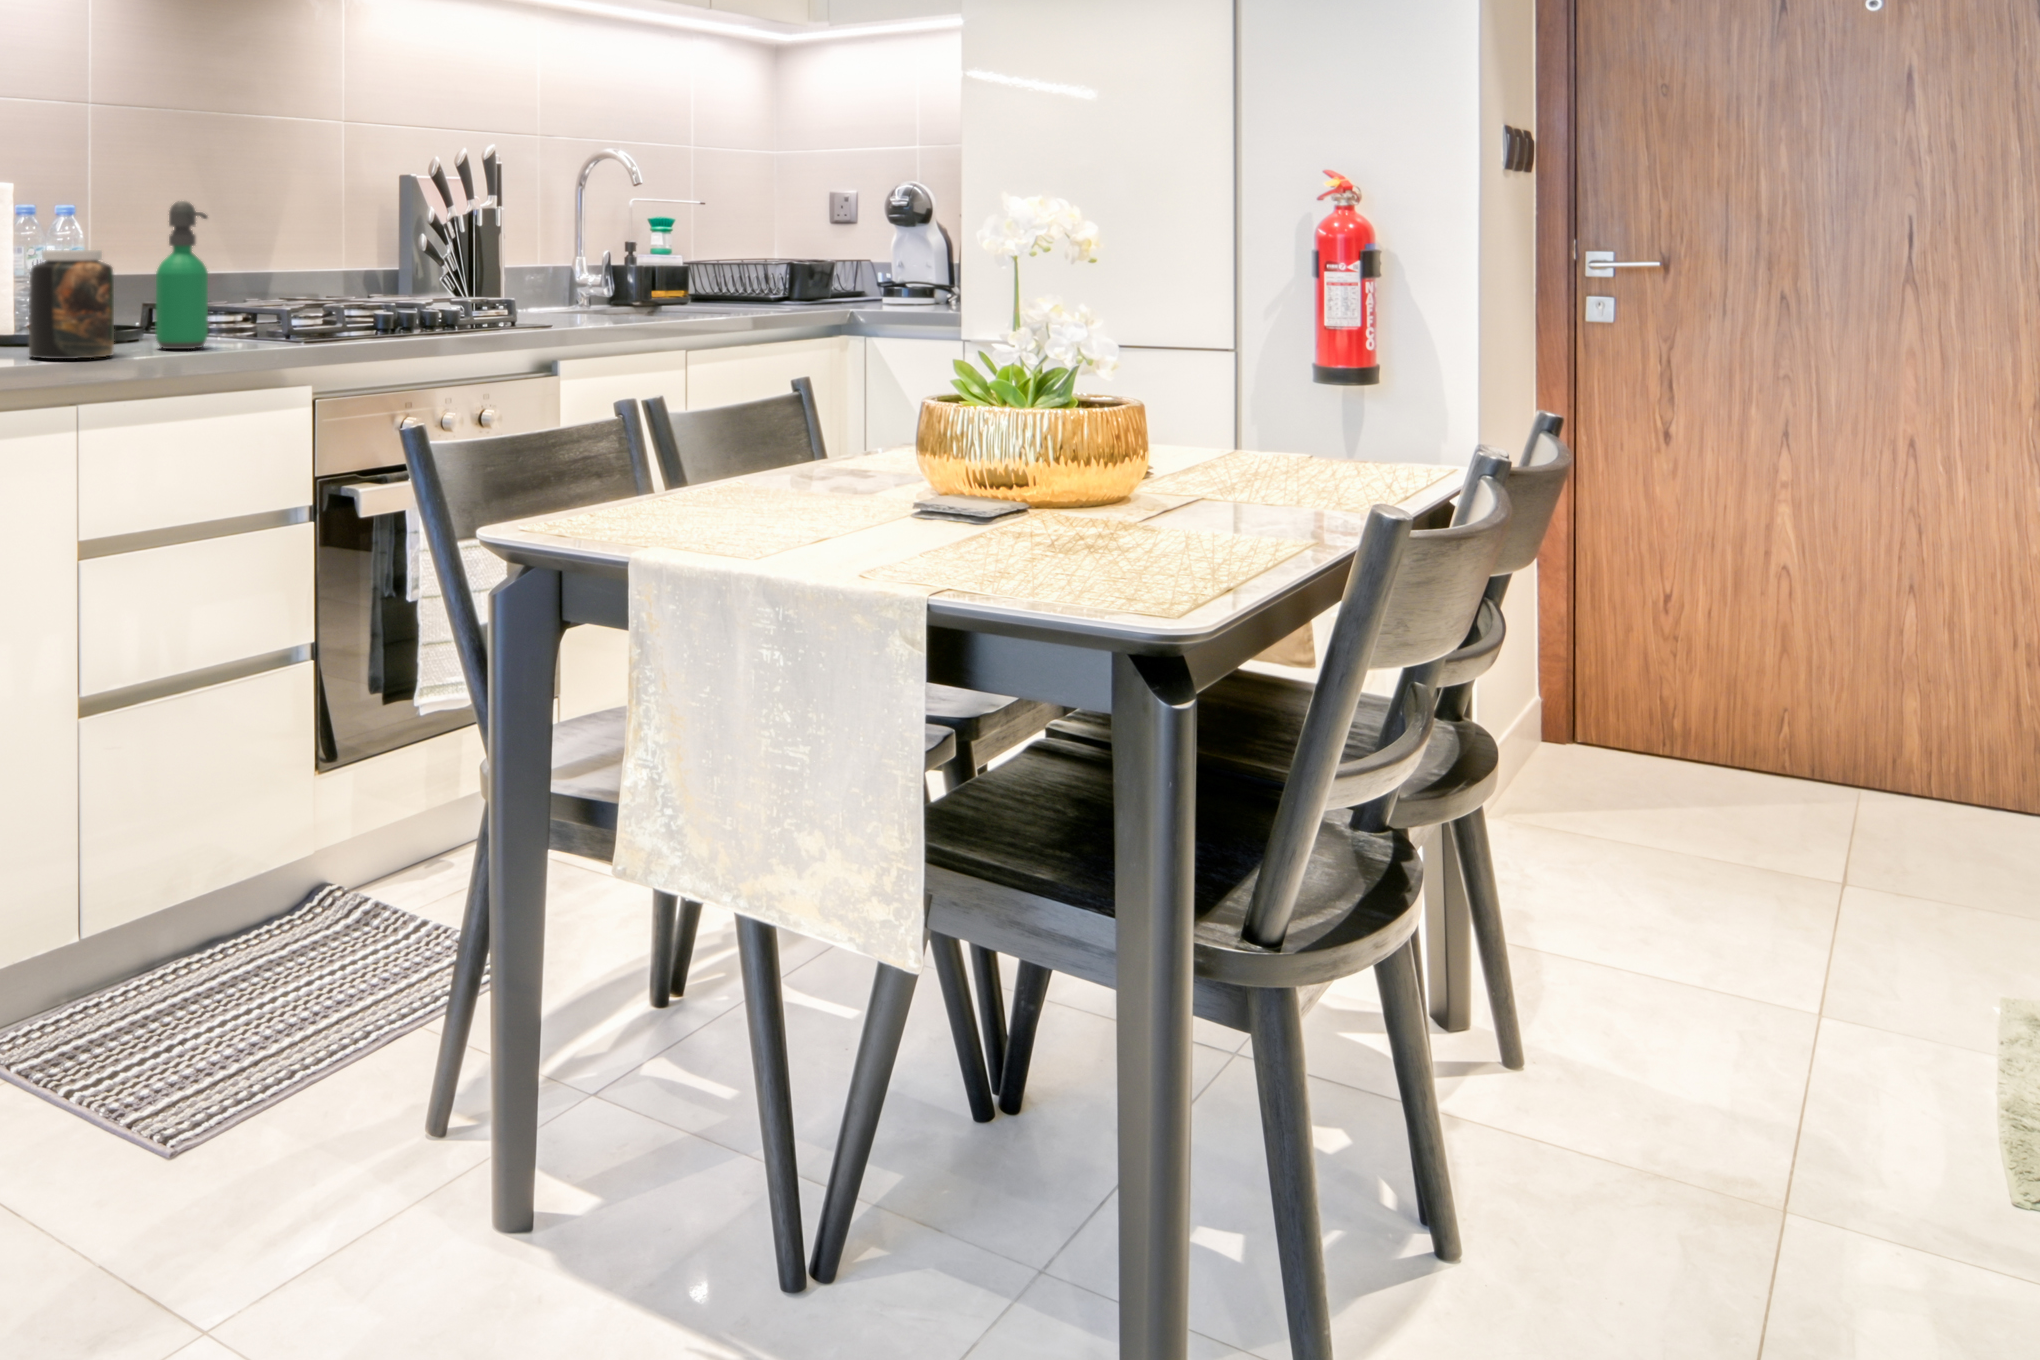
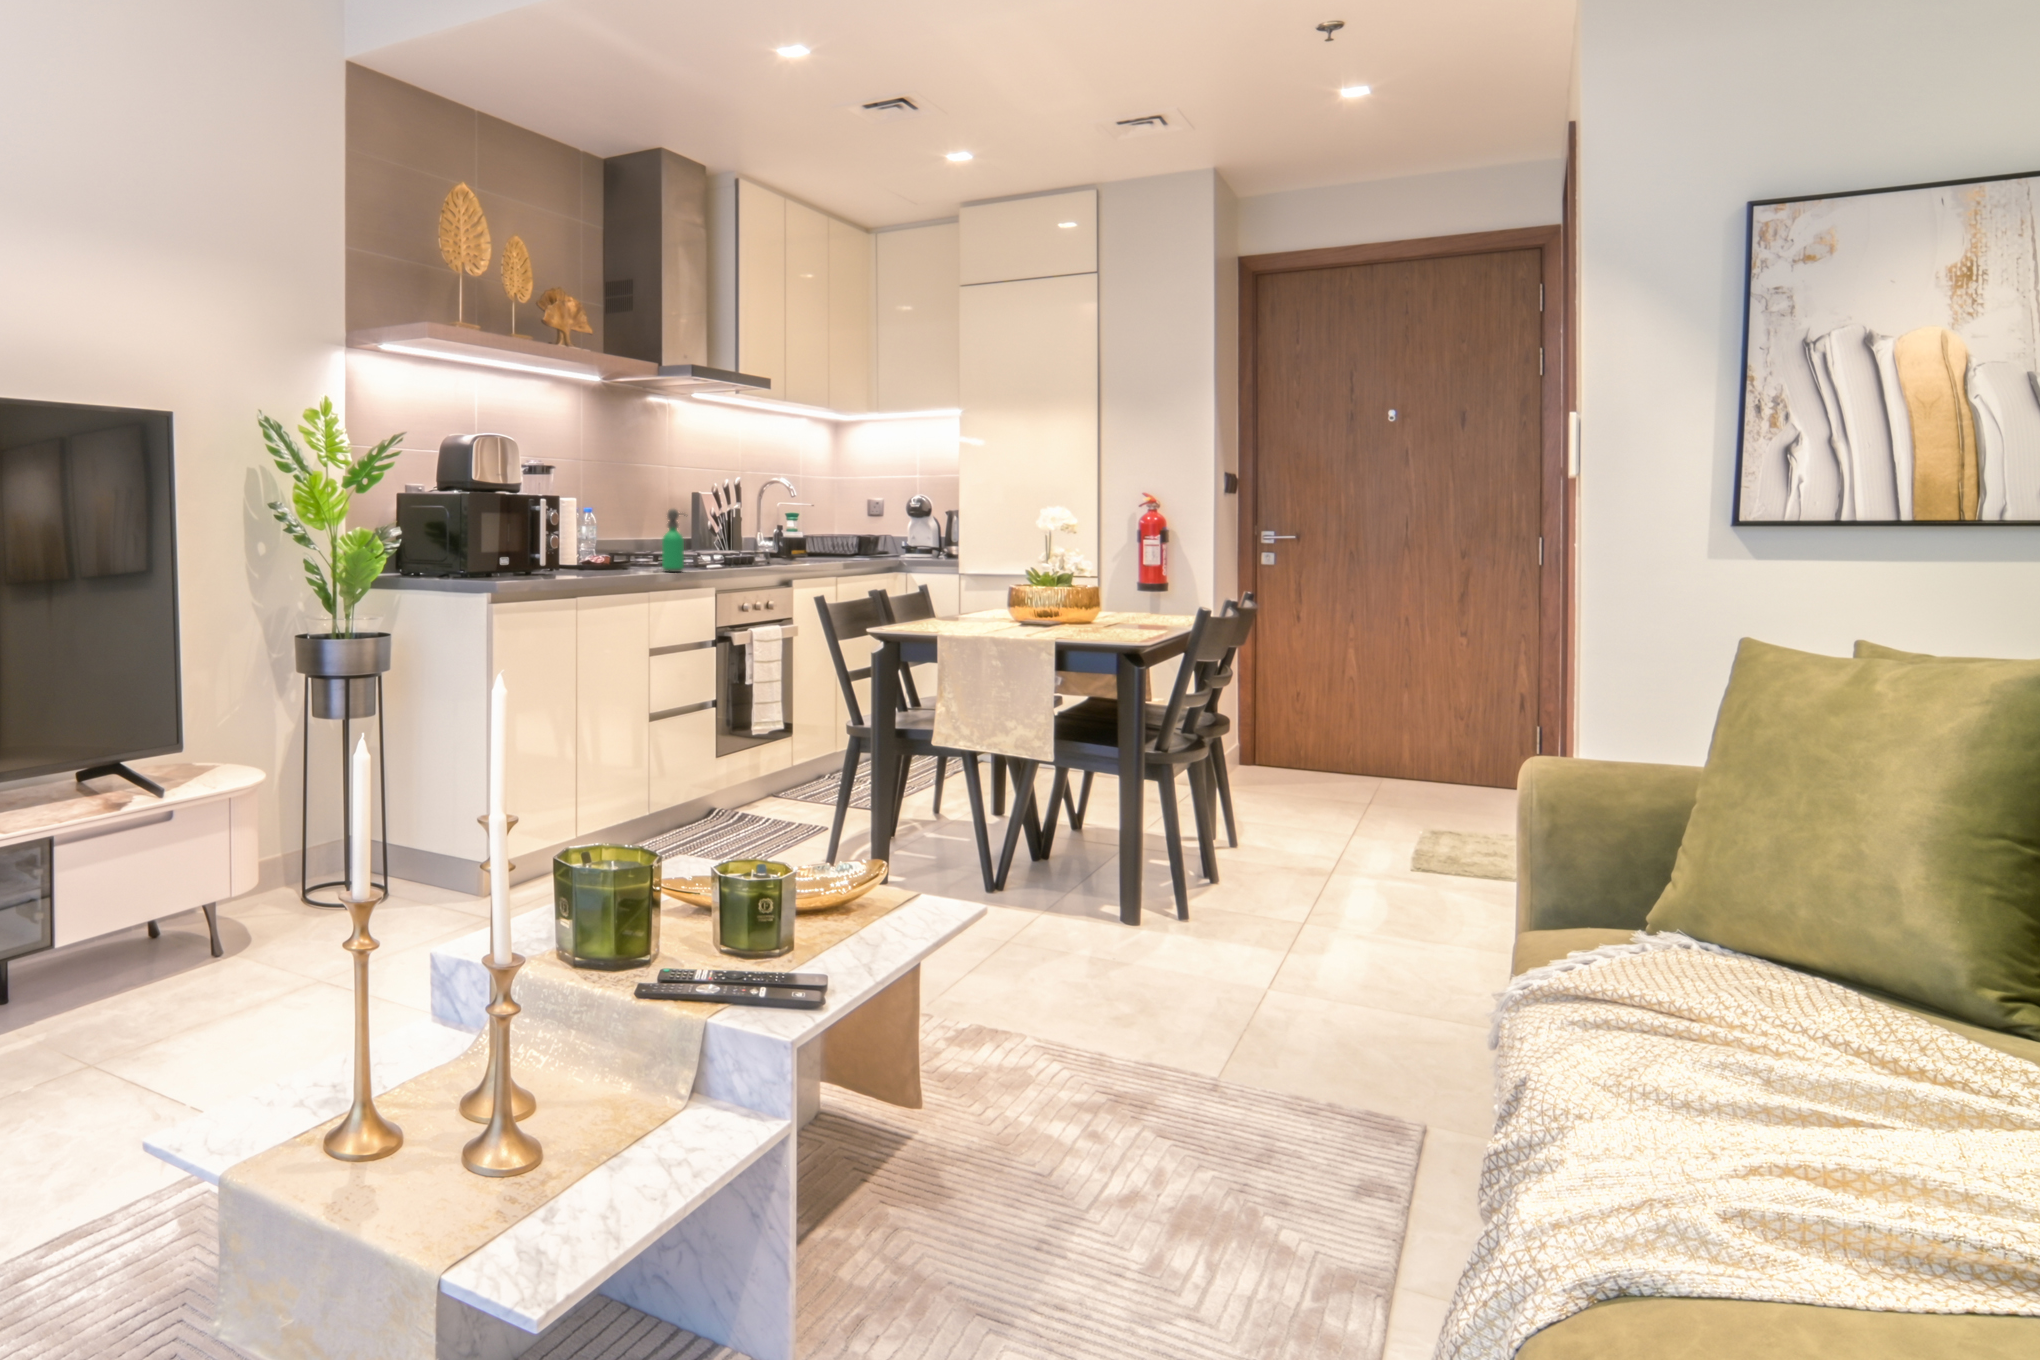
jar: present [29,250,114,359] -> none [624,529,658,574]

